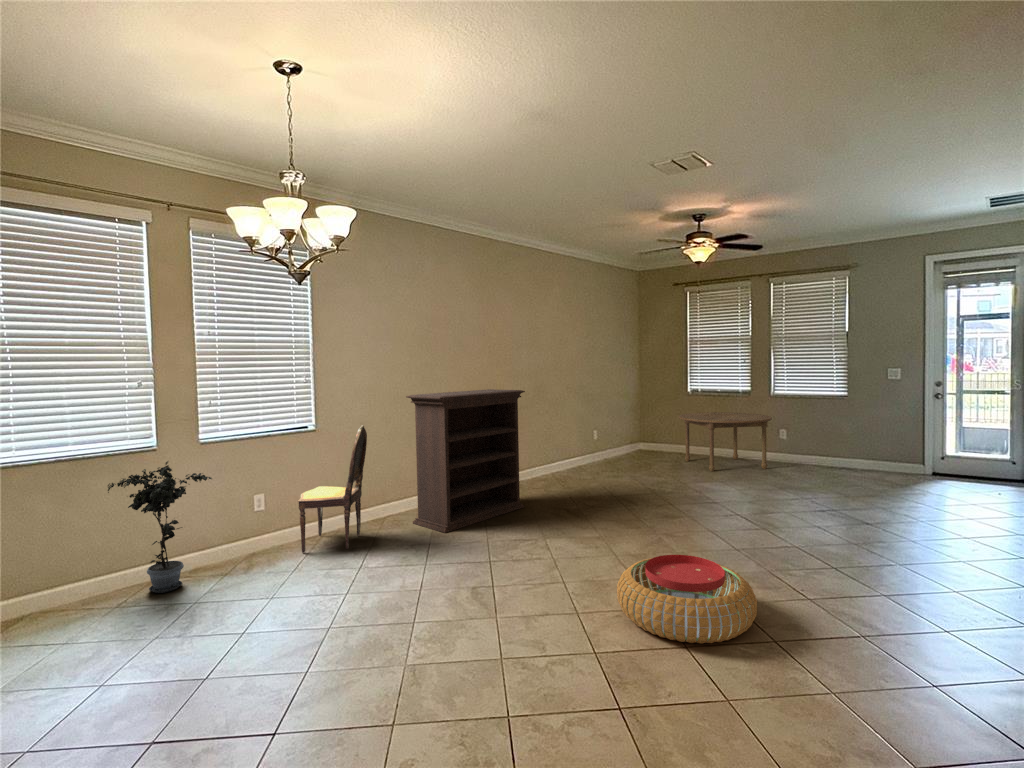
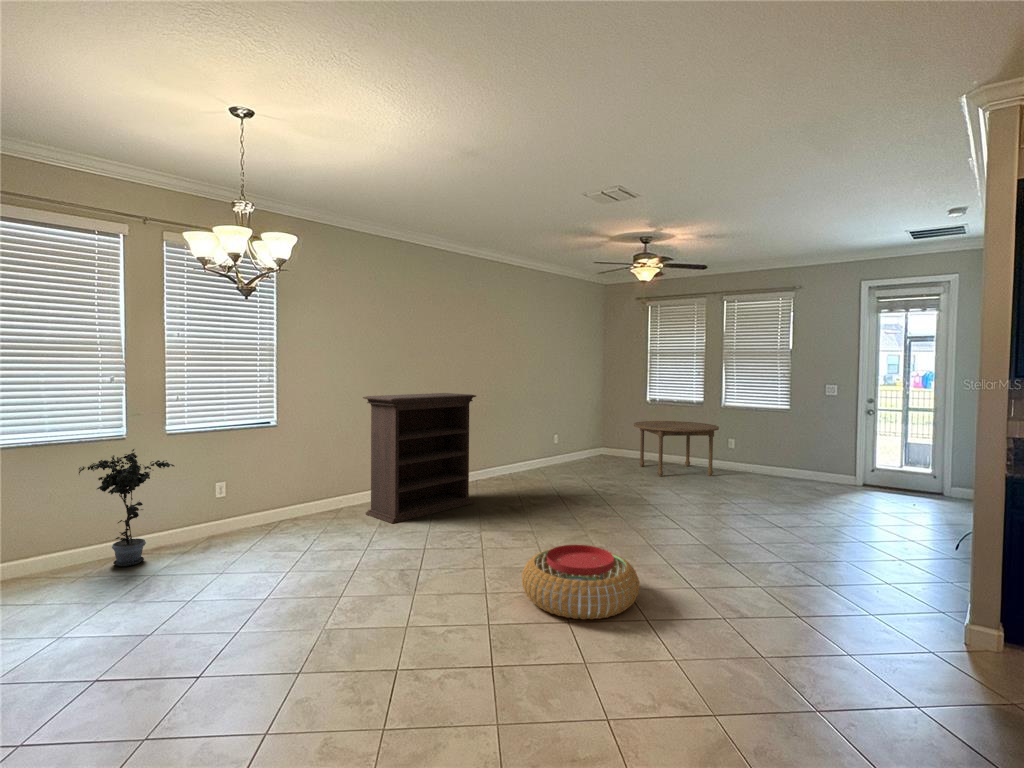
dining chair: present [298,425,367,553] -> none [255,423,323,537]

